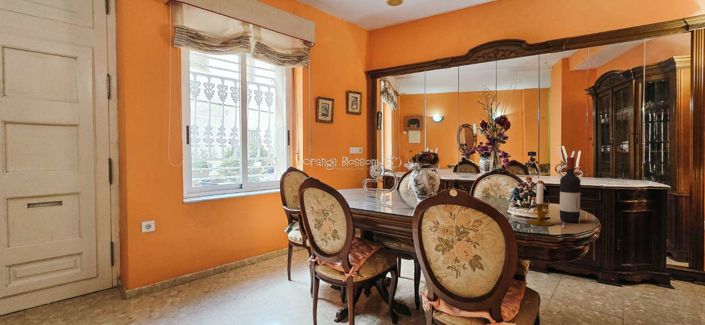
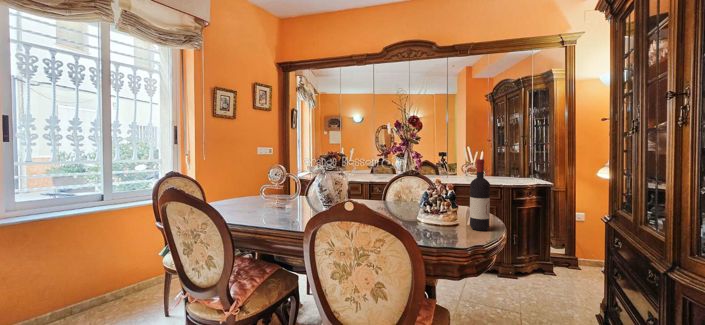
candlestick: present [526,184,553,226] -> none [436,189,464,237]

